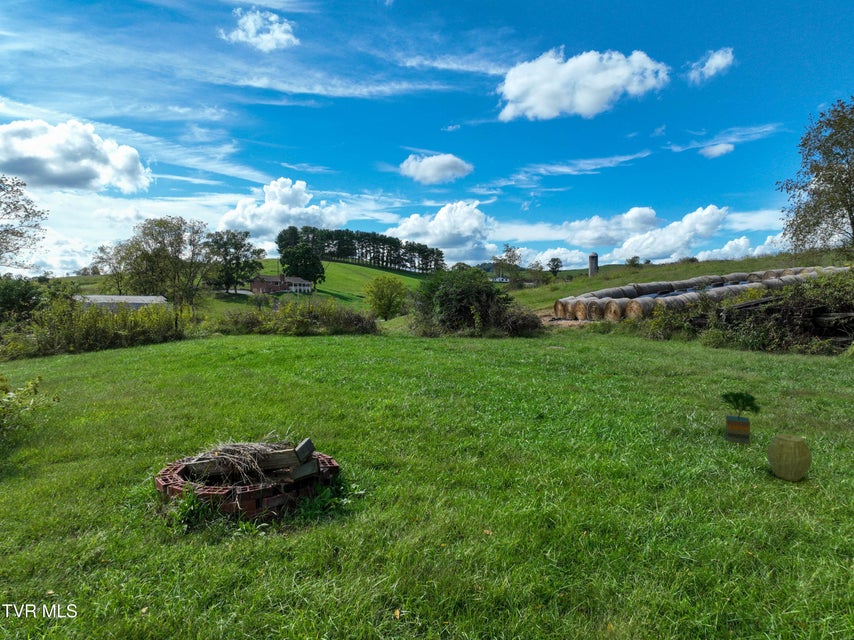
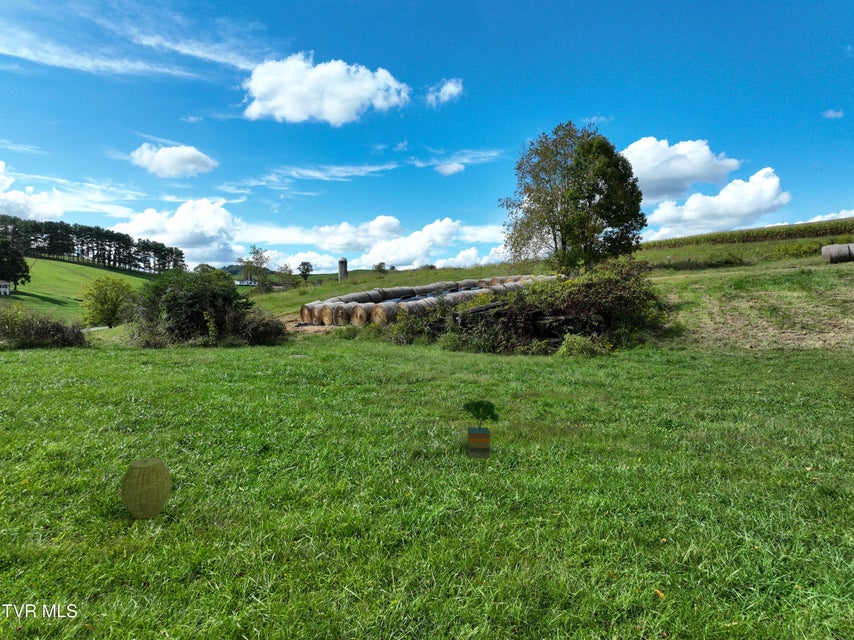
woven basket: present [767,434,812,481] -> present [120,457,172,519]

